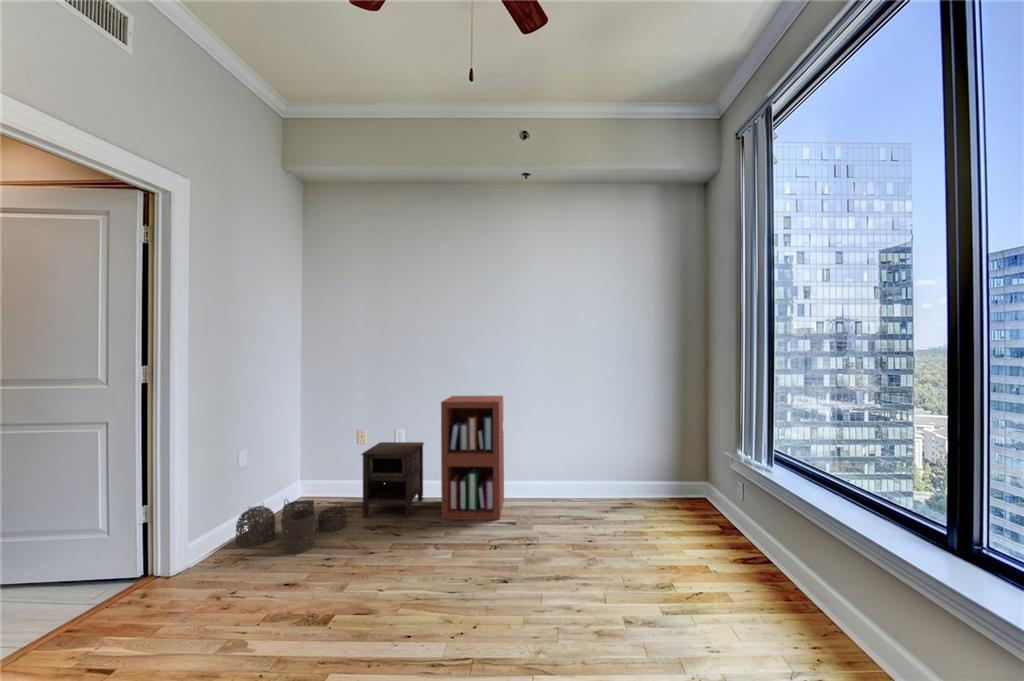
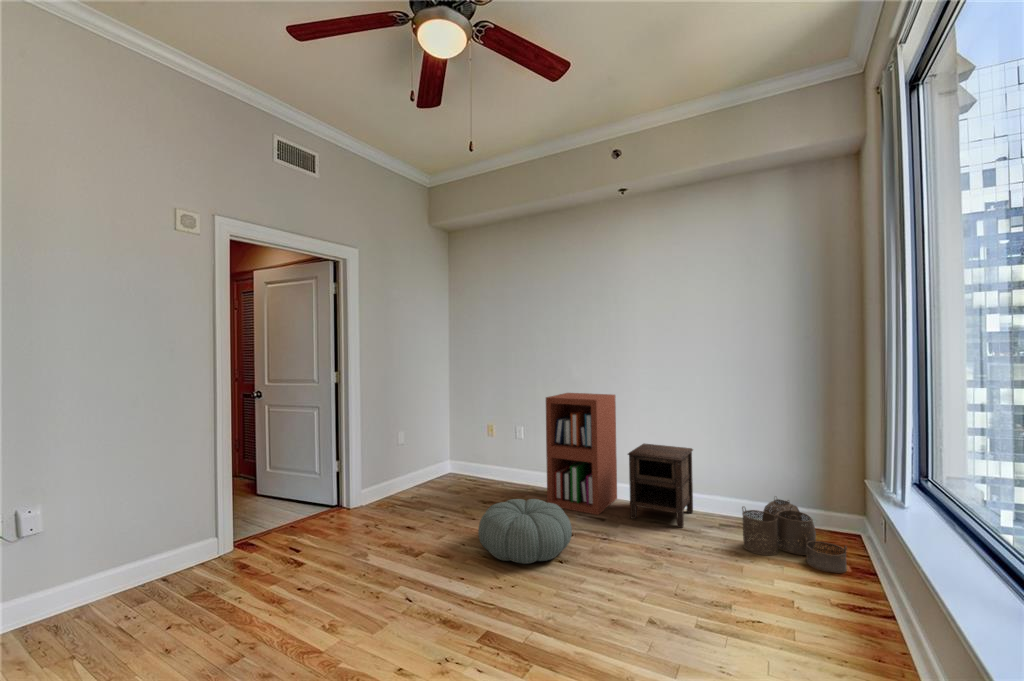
nightstand: present [361,442,424,517] -> present [628,443,693,528]
woven basket: present [235,500,346,554] -> present [742,499,847,573]
pouf: none [401,516,506,597] -> present [478,499,572,564]

